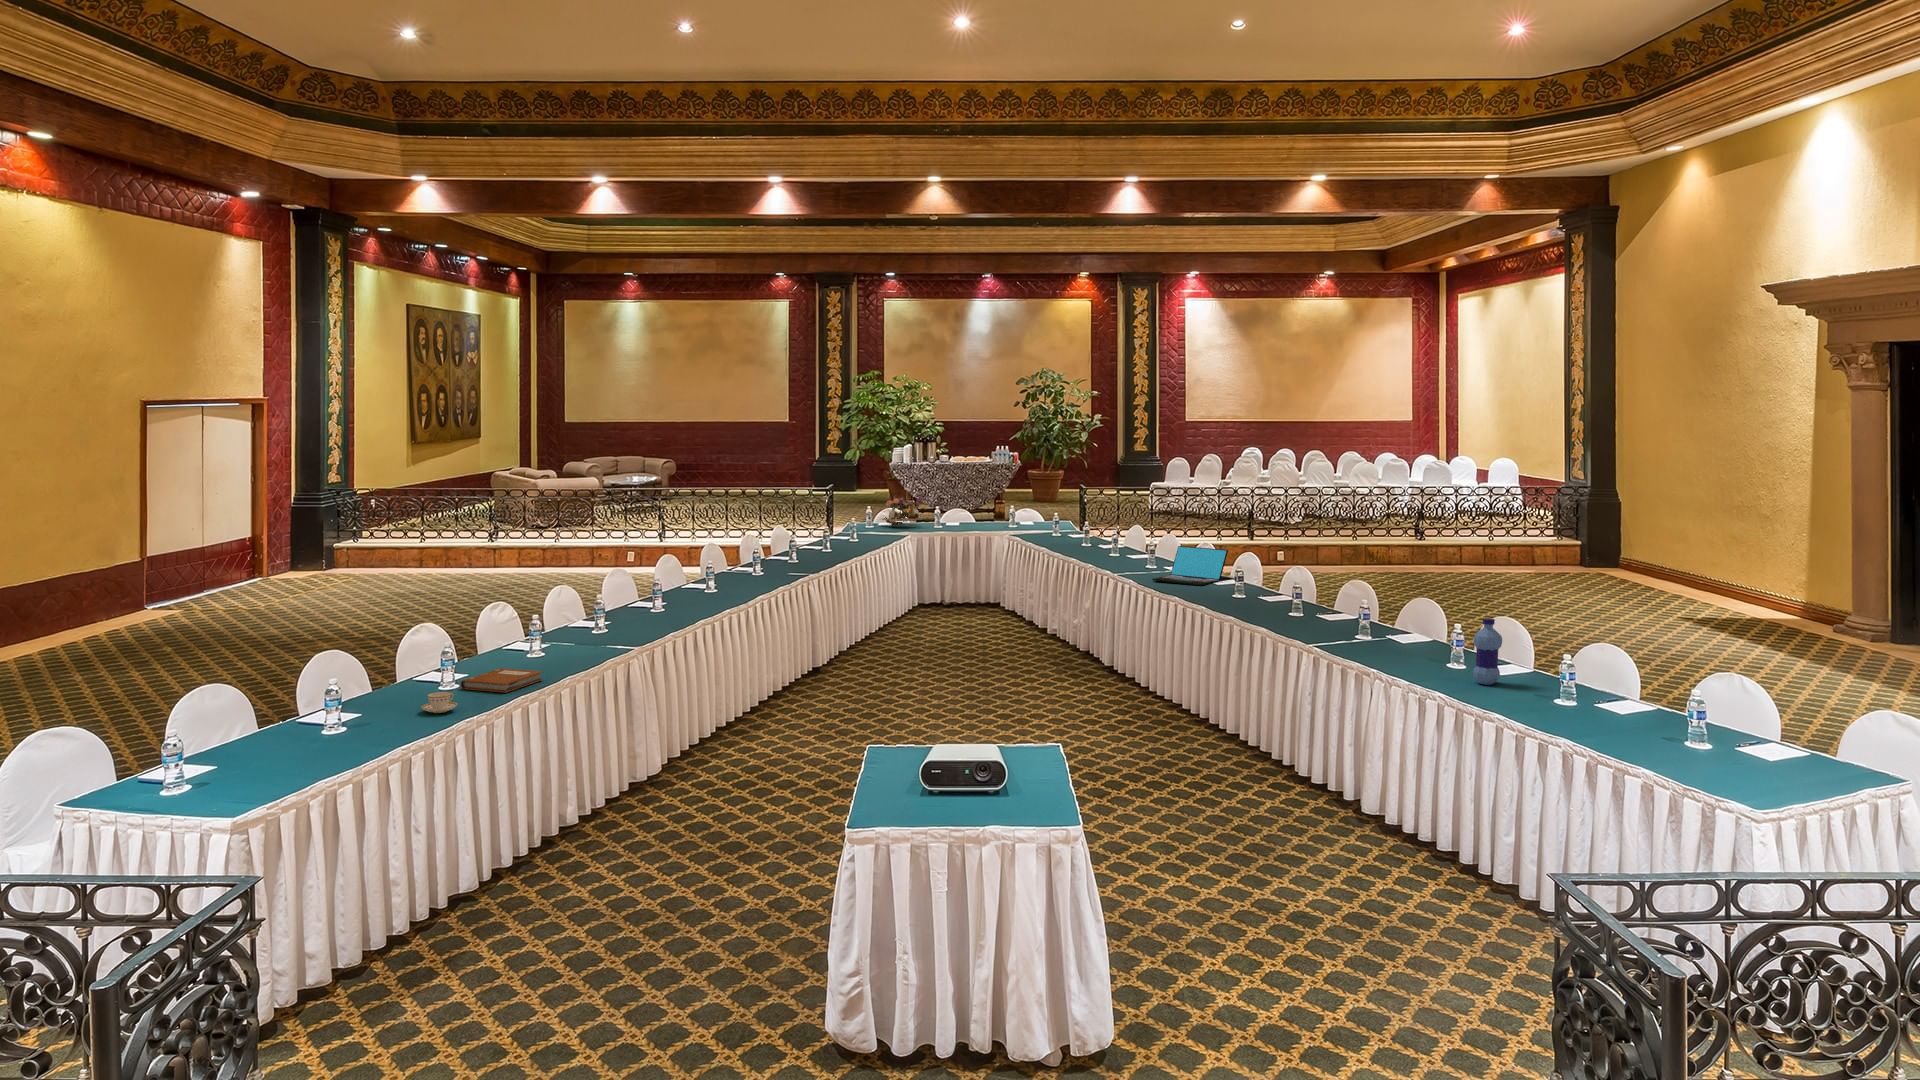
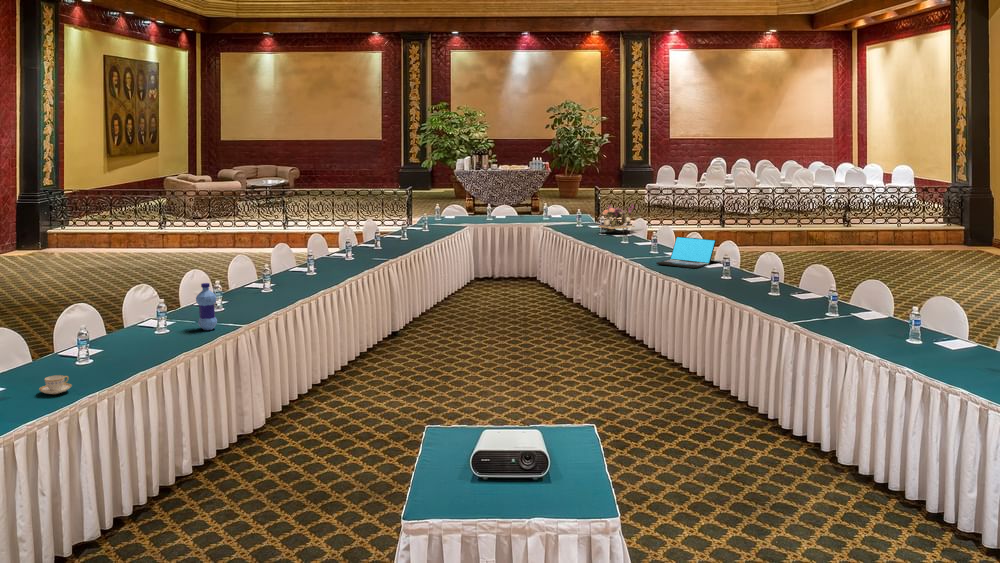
flower arrangement: present [882,493,923,526] -> present [598,203,635,232]
water bottle: present [1473,618,1502,685] -> present [196,283,217,330]
notebook: present [461,668,543,693] -> none [82,349,155,372]

